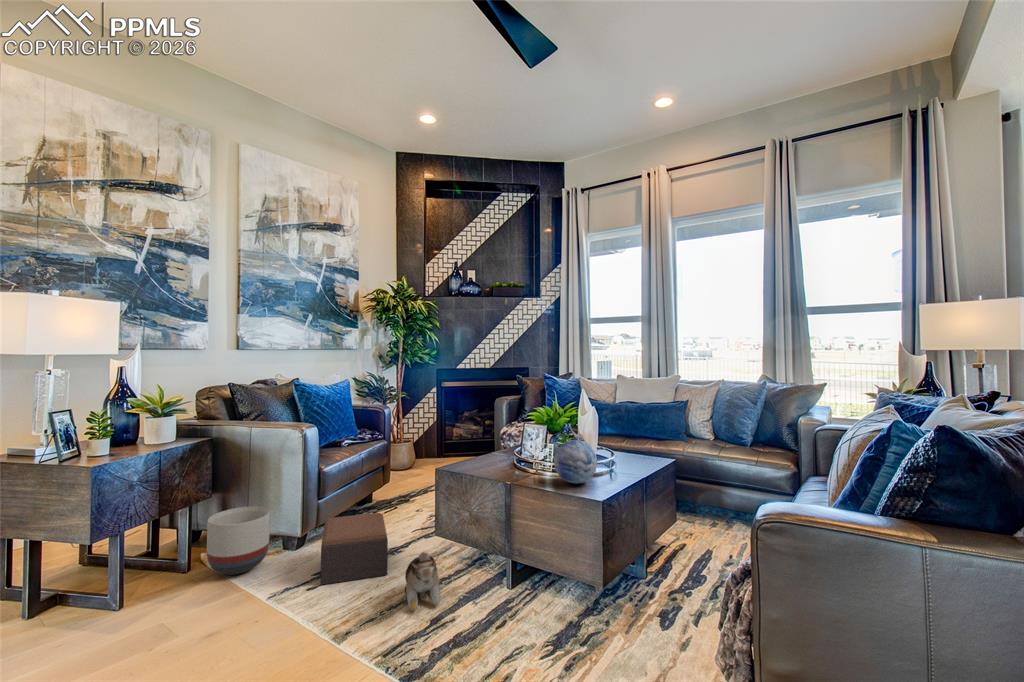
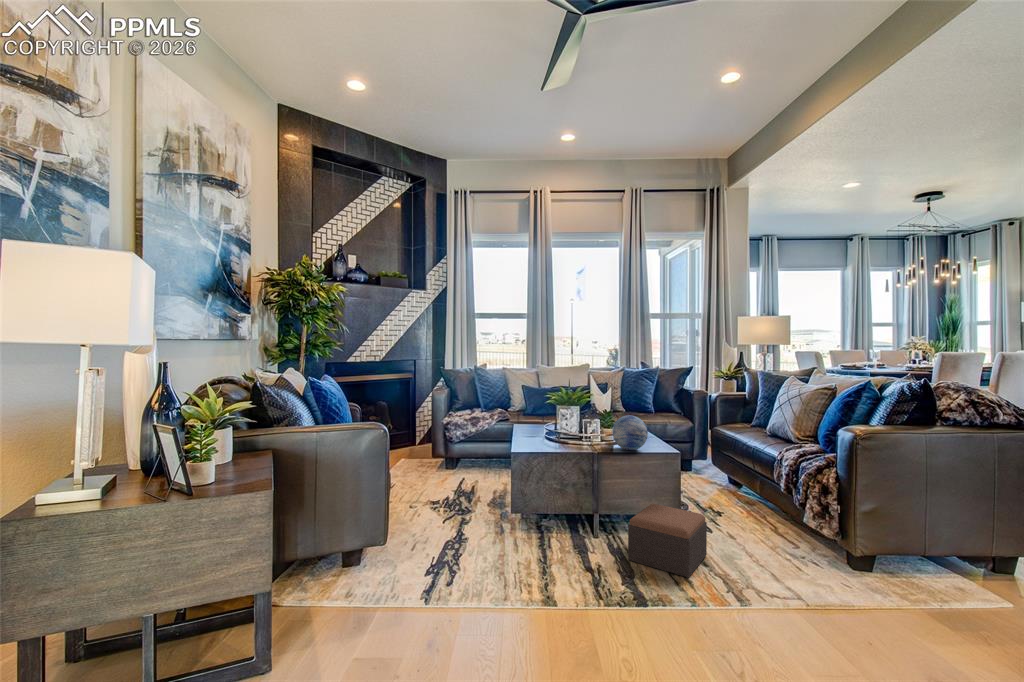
planter: present [207,507,270,575] -> none [291,528,361,613]
footstool: present [321,513,388,585] -> present [628,504,707,578]
plush toy: present [405,552,440,611] -> none [514,524,593,580]

